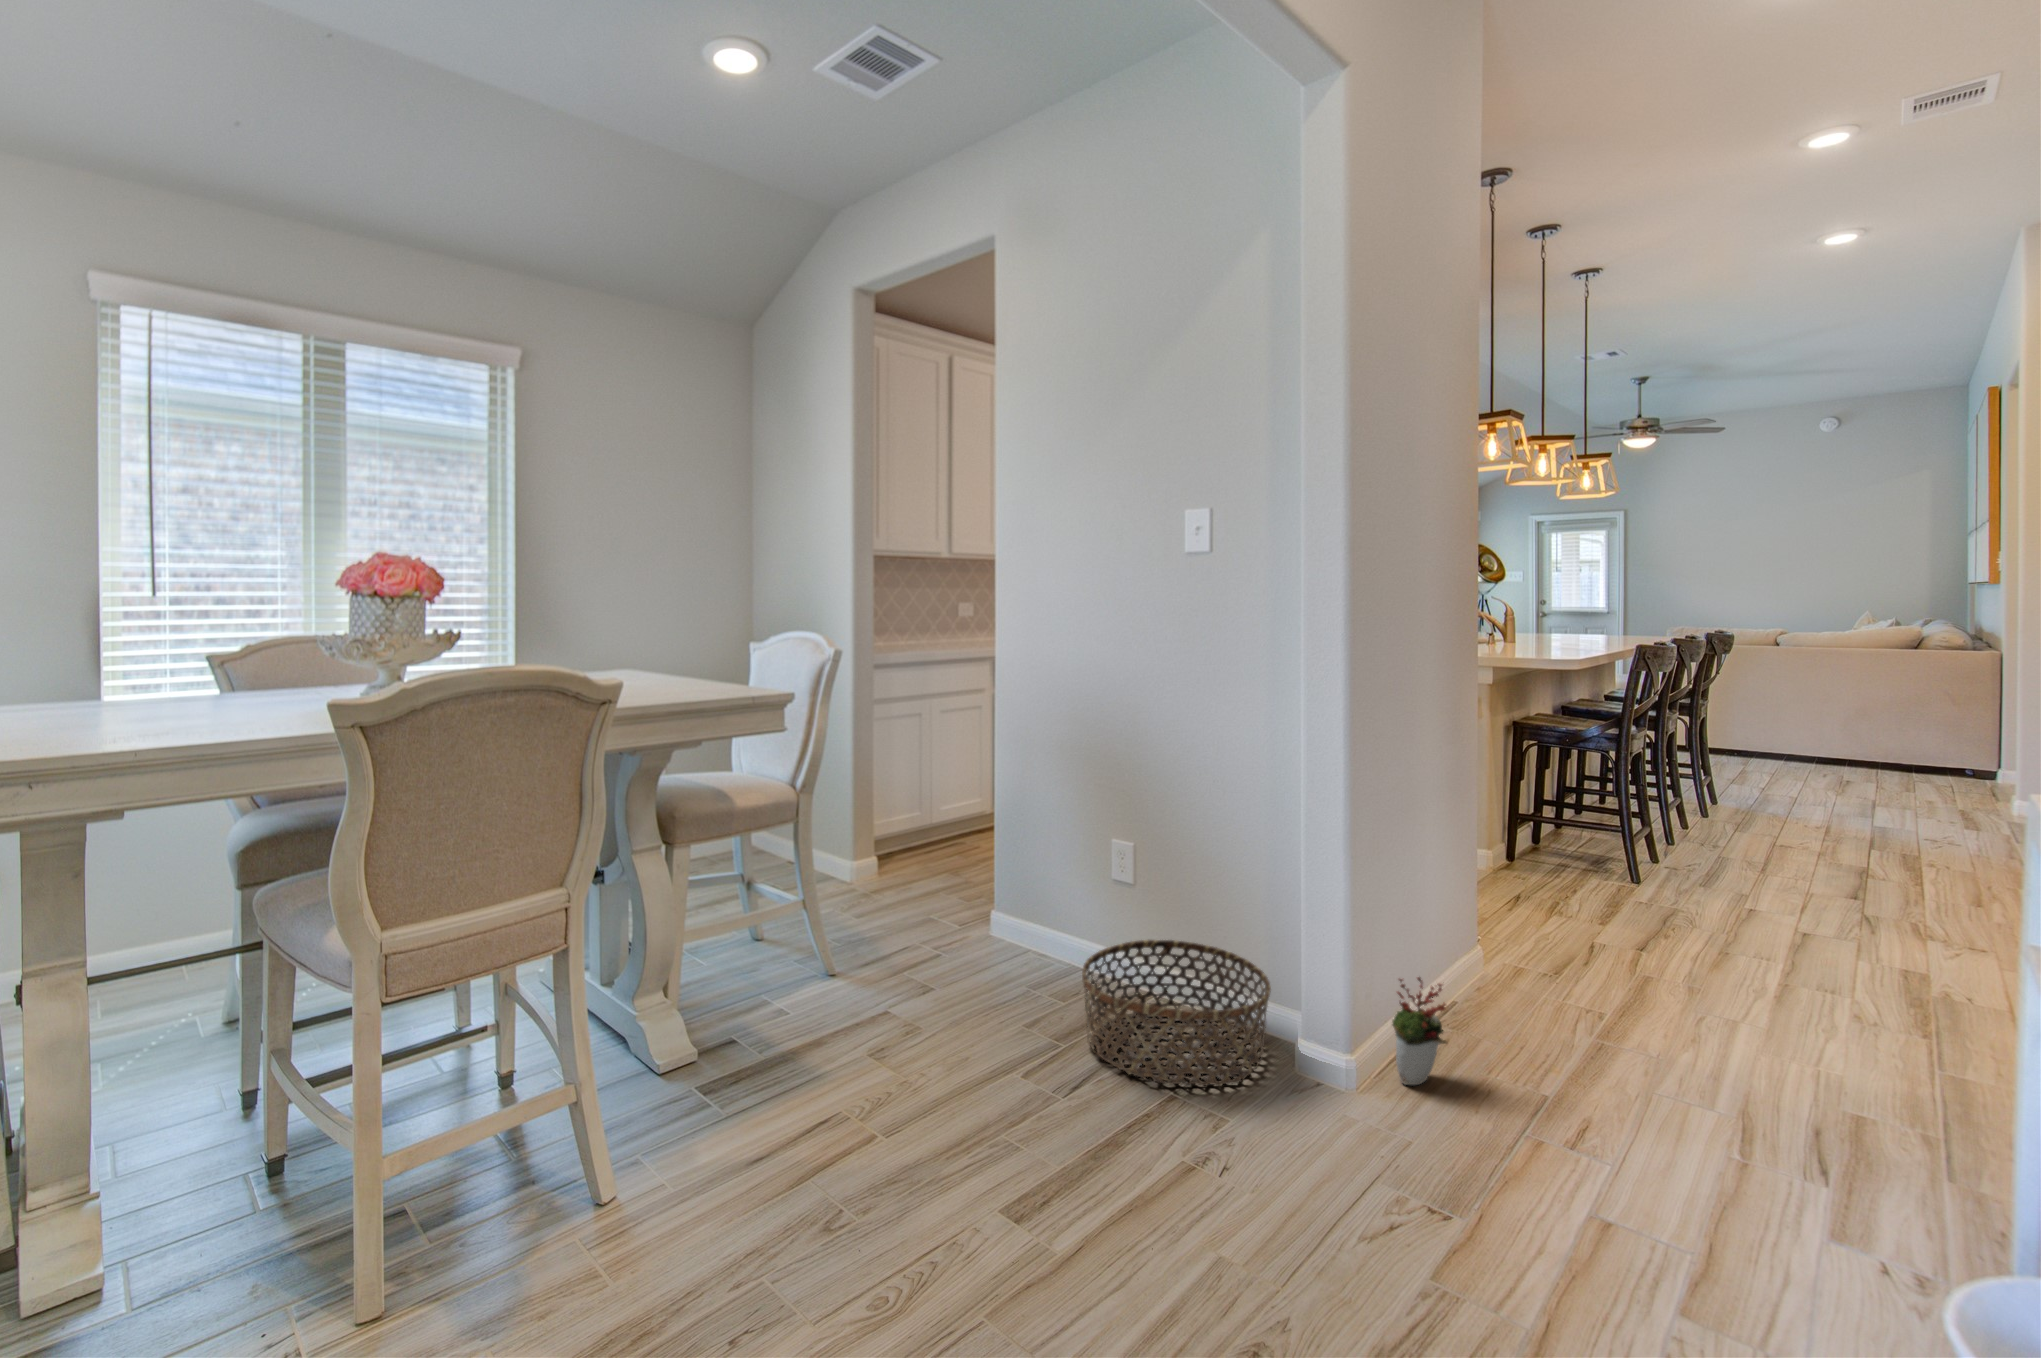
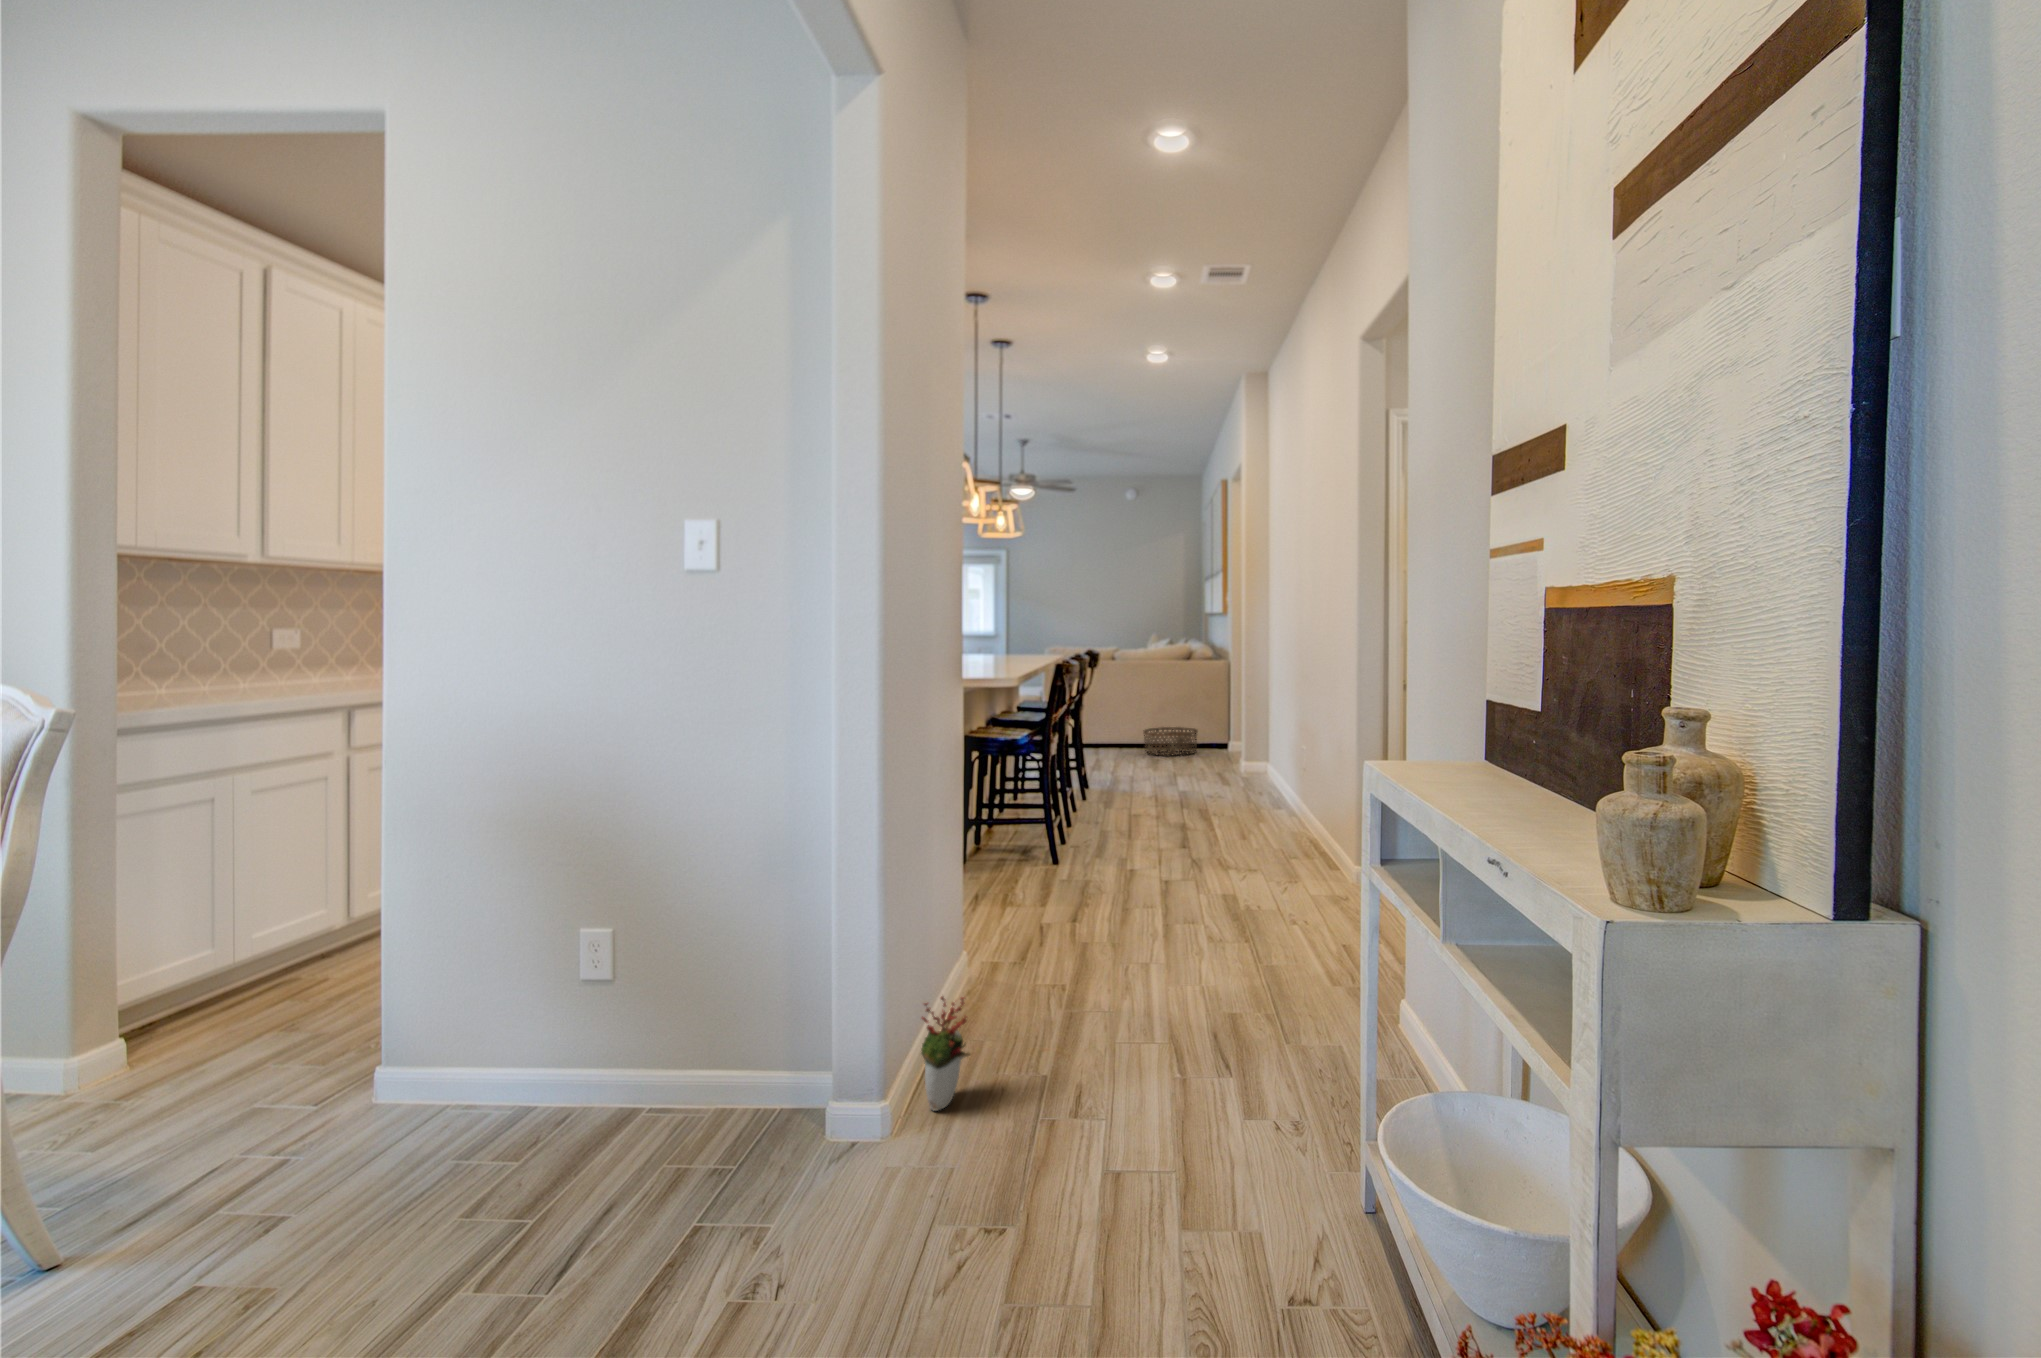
basket: present [1082,940,1271,1086] -> present [1143,727,1198,756]

